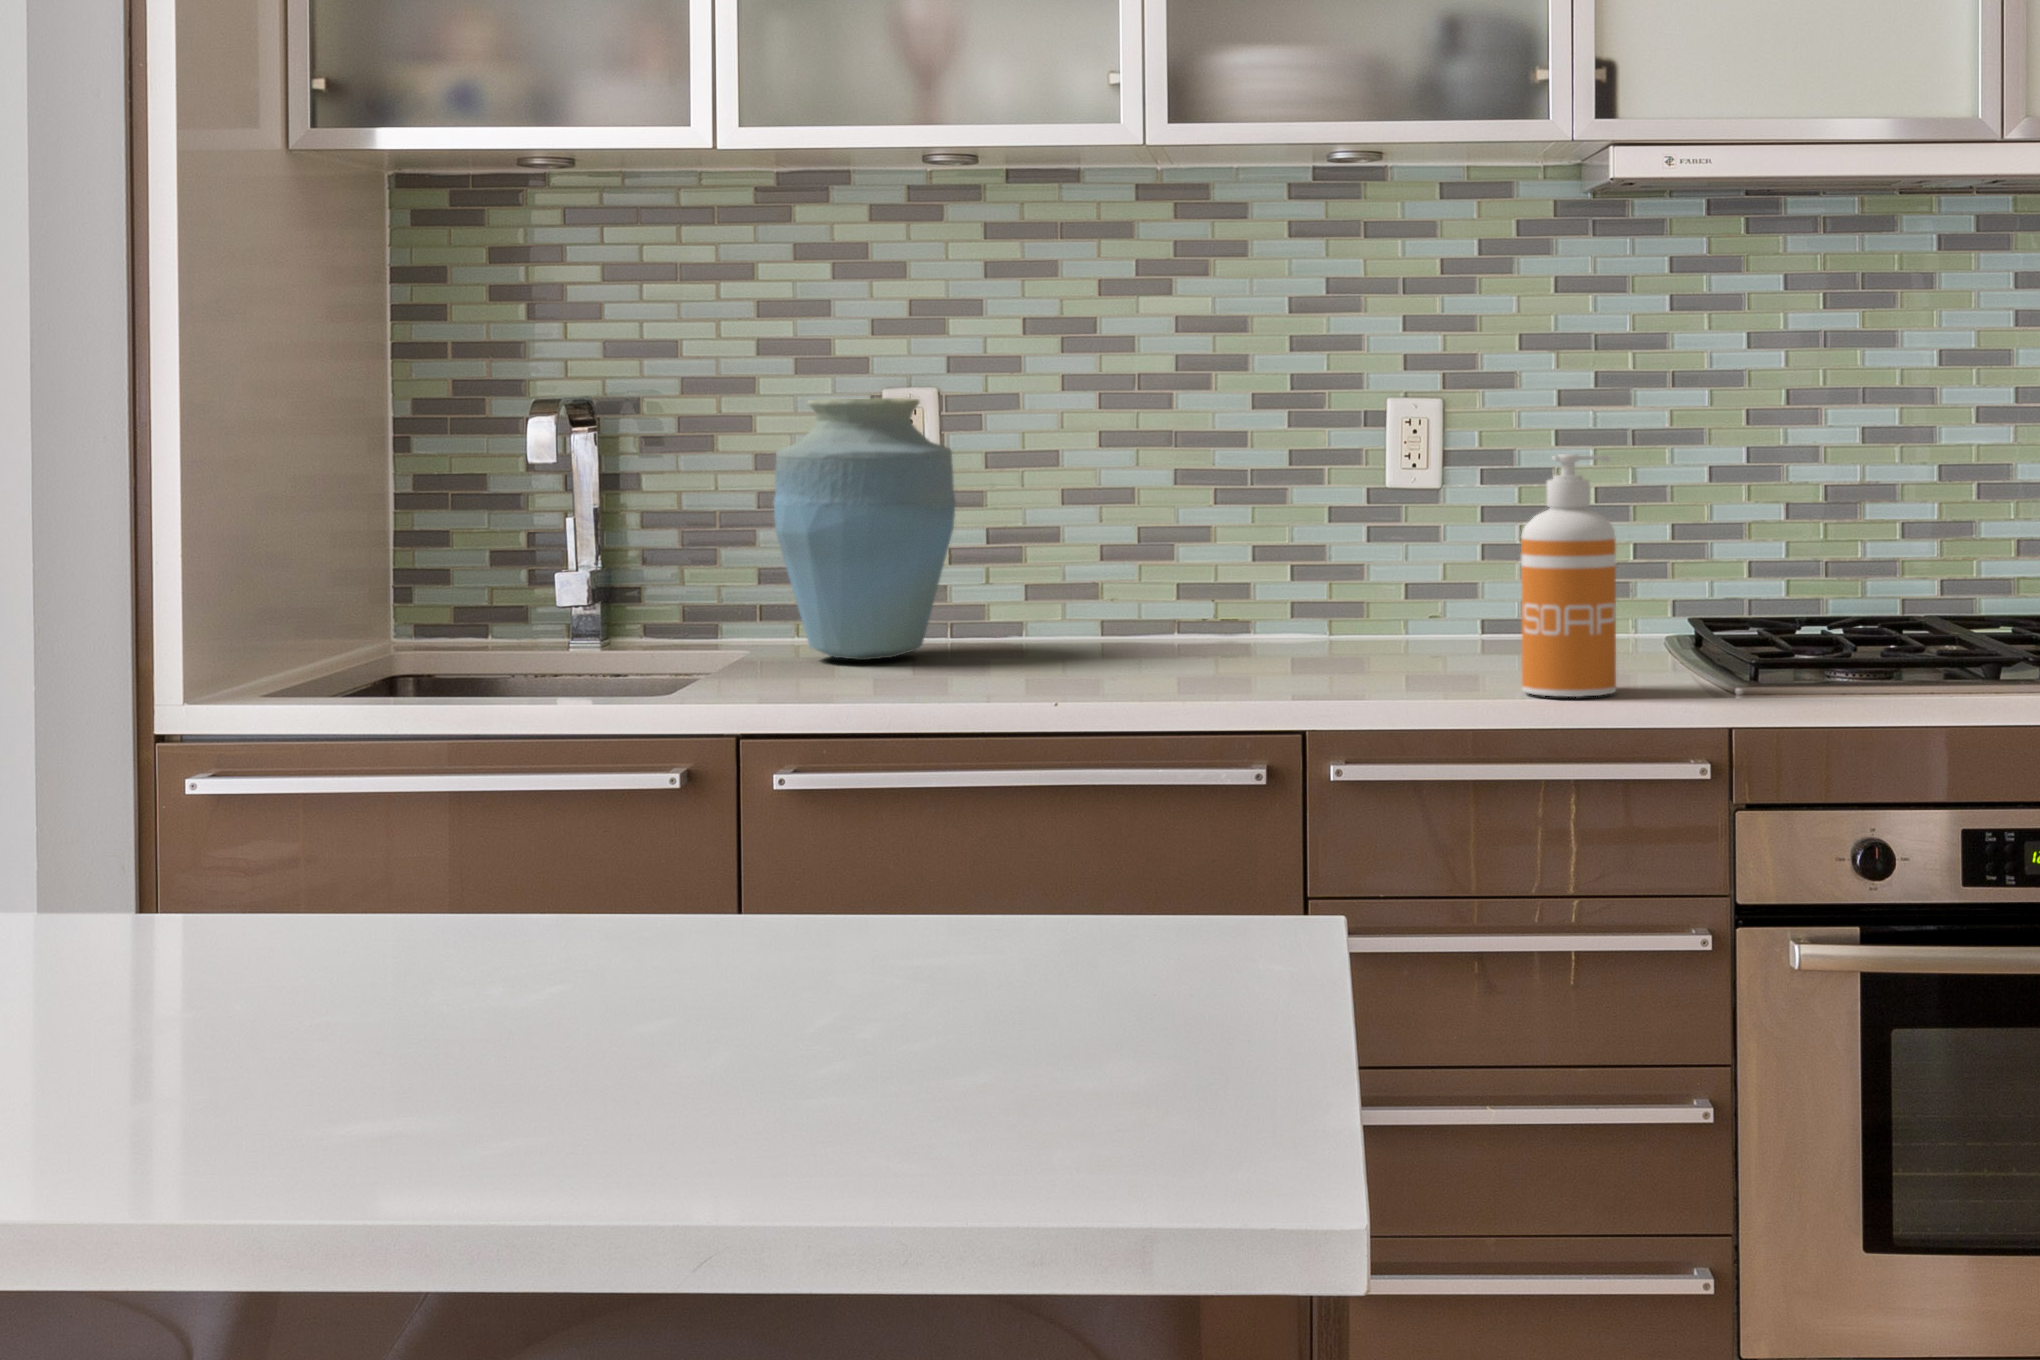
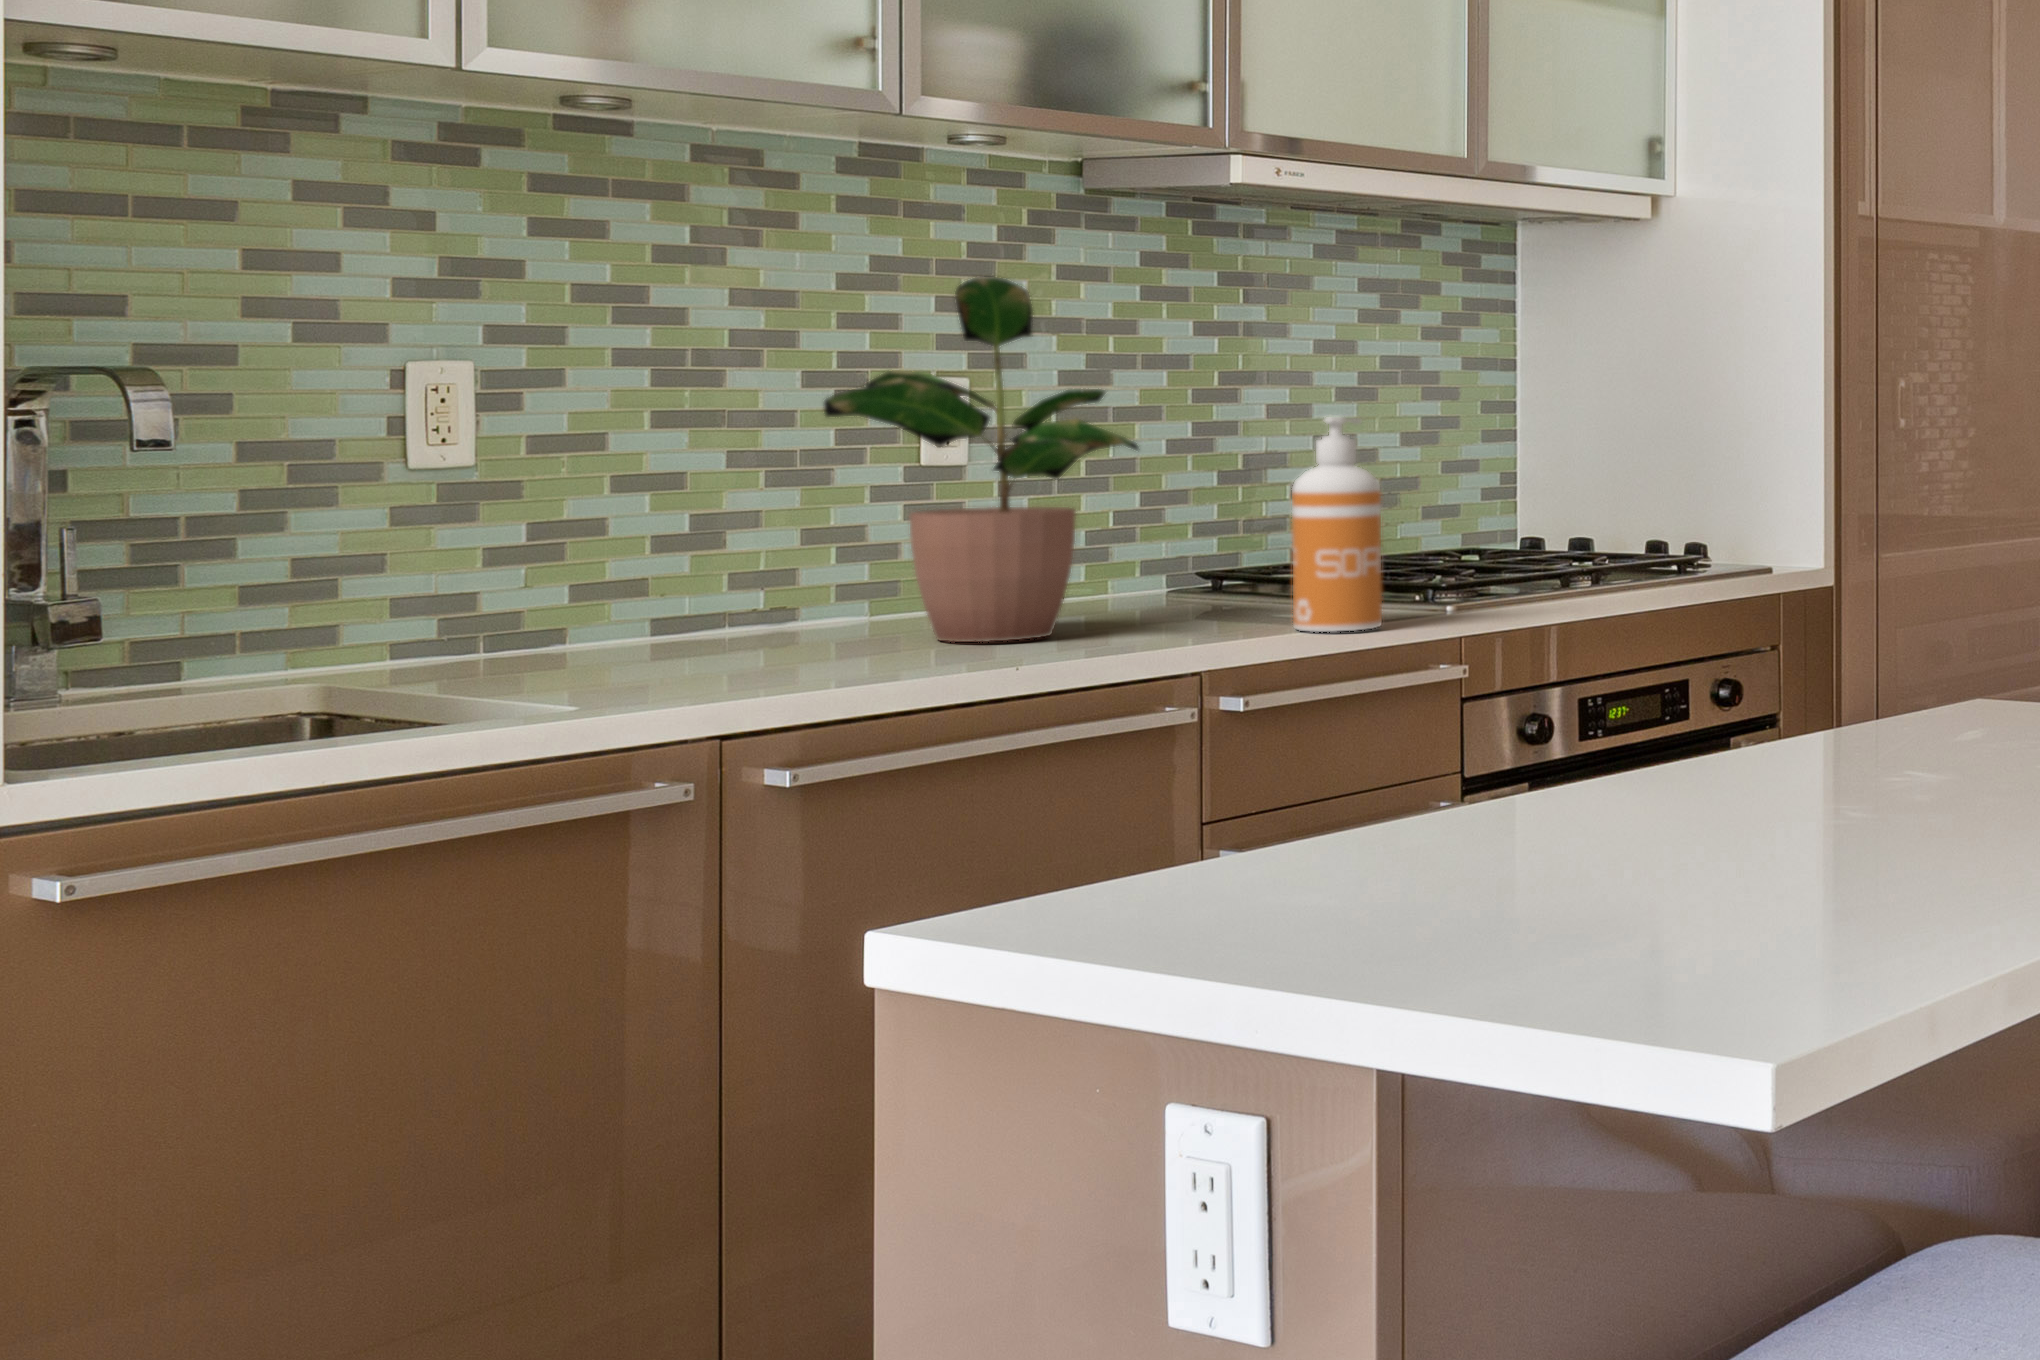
potted plant: none [1122,308,1475,670] -> present [824,277,1138,642]
vase: present [774,398,955,660] -> none [361,368,617,680]

